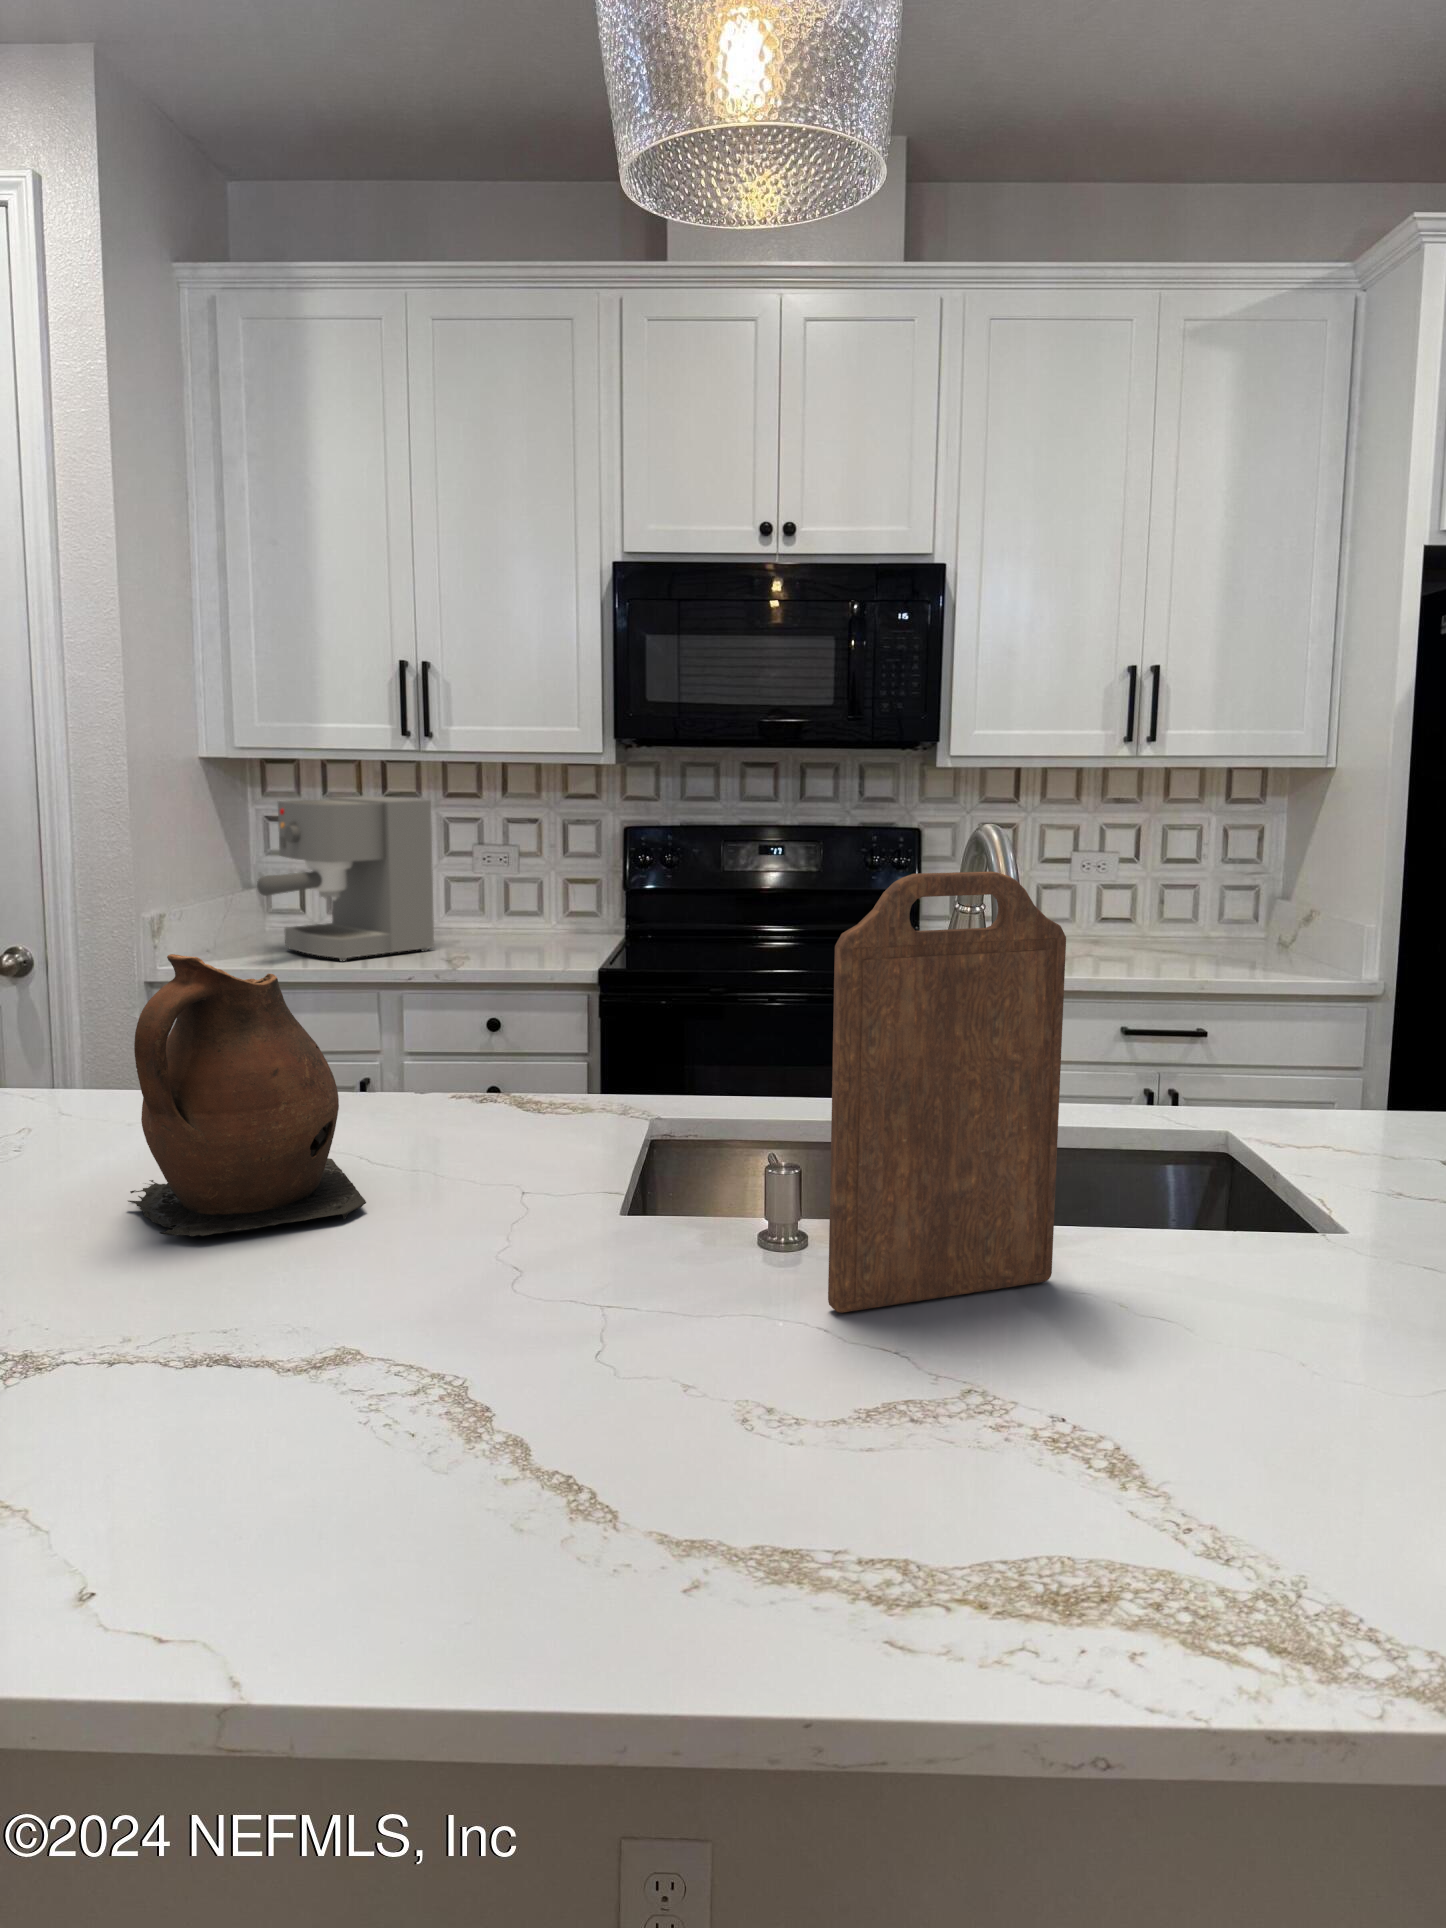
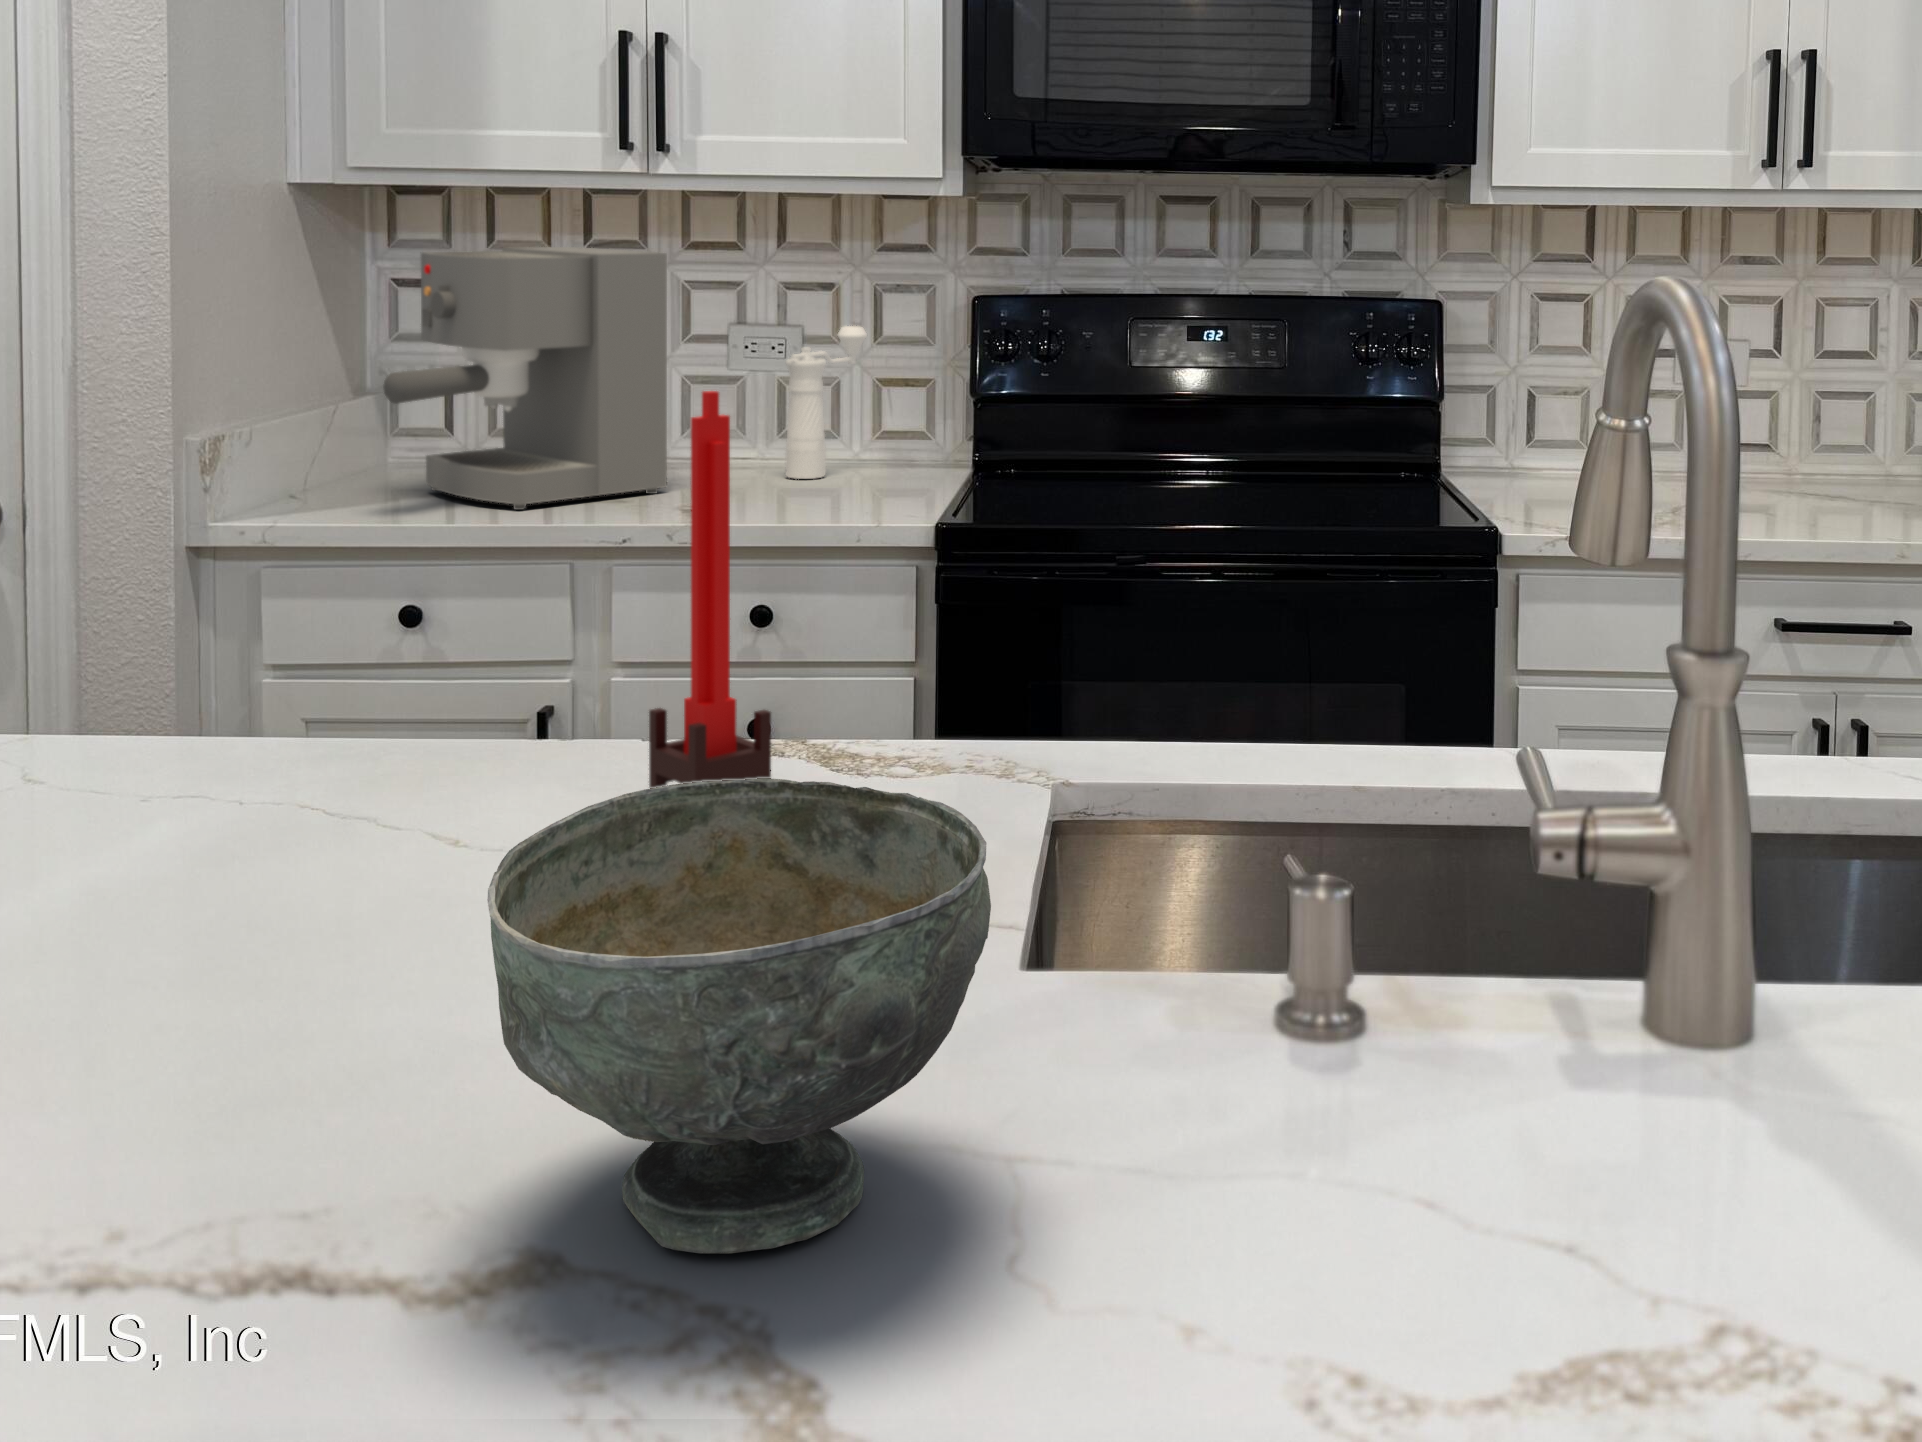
pepper mill: none [507,846,559,942] -> present [786,326,867,479]
cutting board: present [828,871,1066,1313] -> none [1424,353,1838,1163]
candle: none [414,891,485,1142] -> present [649,391,771,788]
ceramic pitcher: present [128,954,366,1236] -> none [131,498,566,1015]
bowl: none [318,1107,588,1350] -> present [487,778,991,1253]

